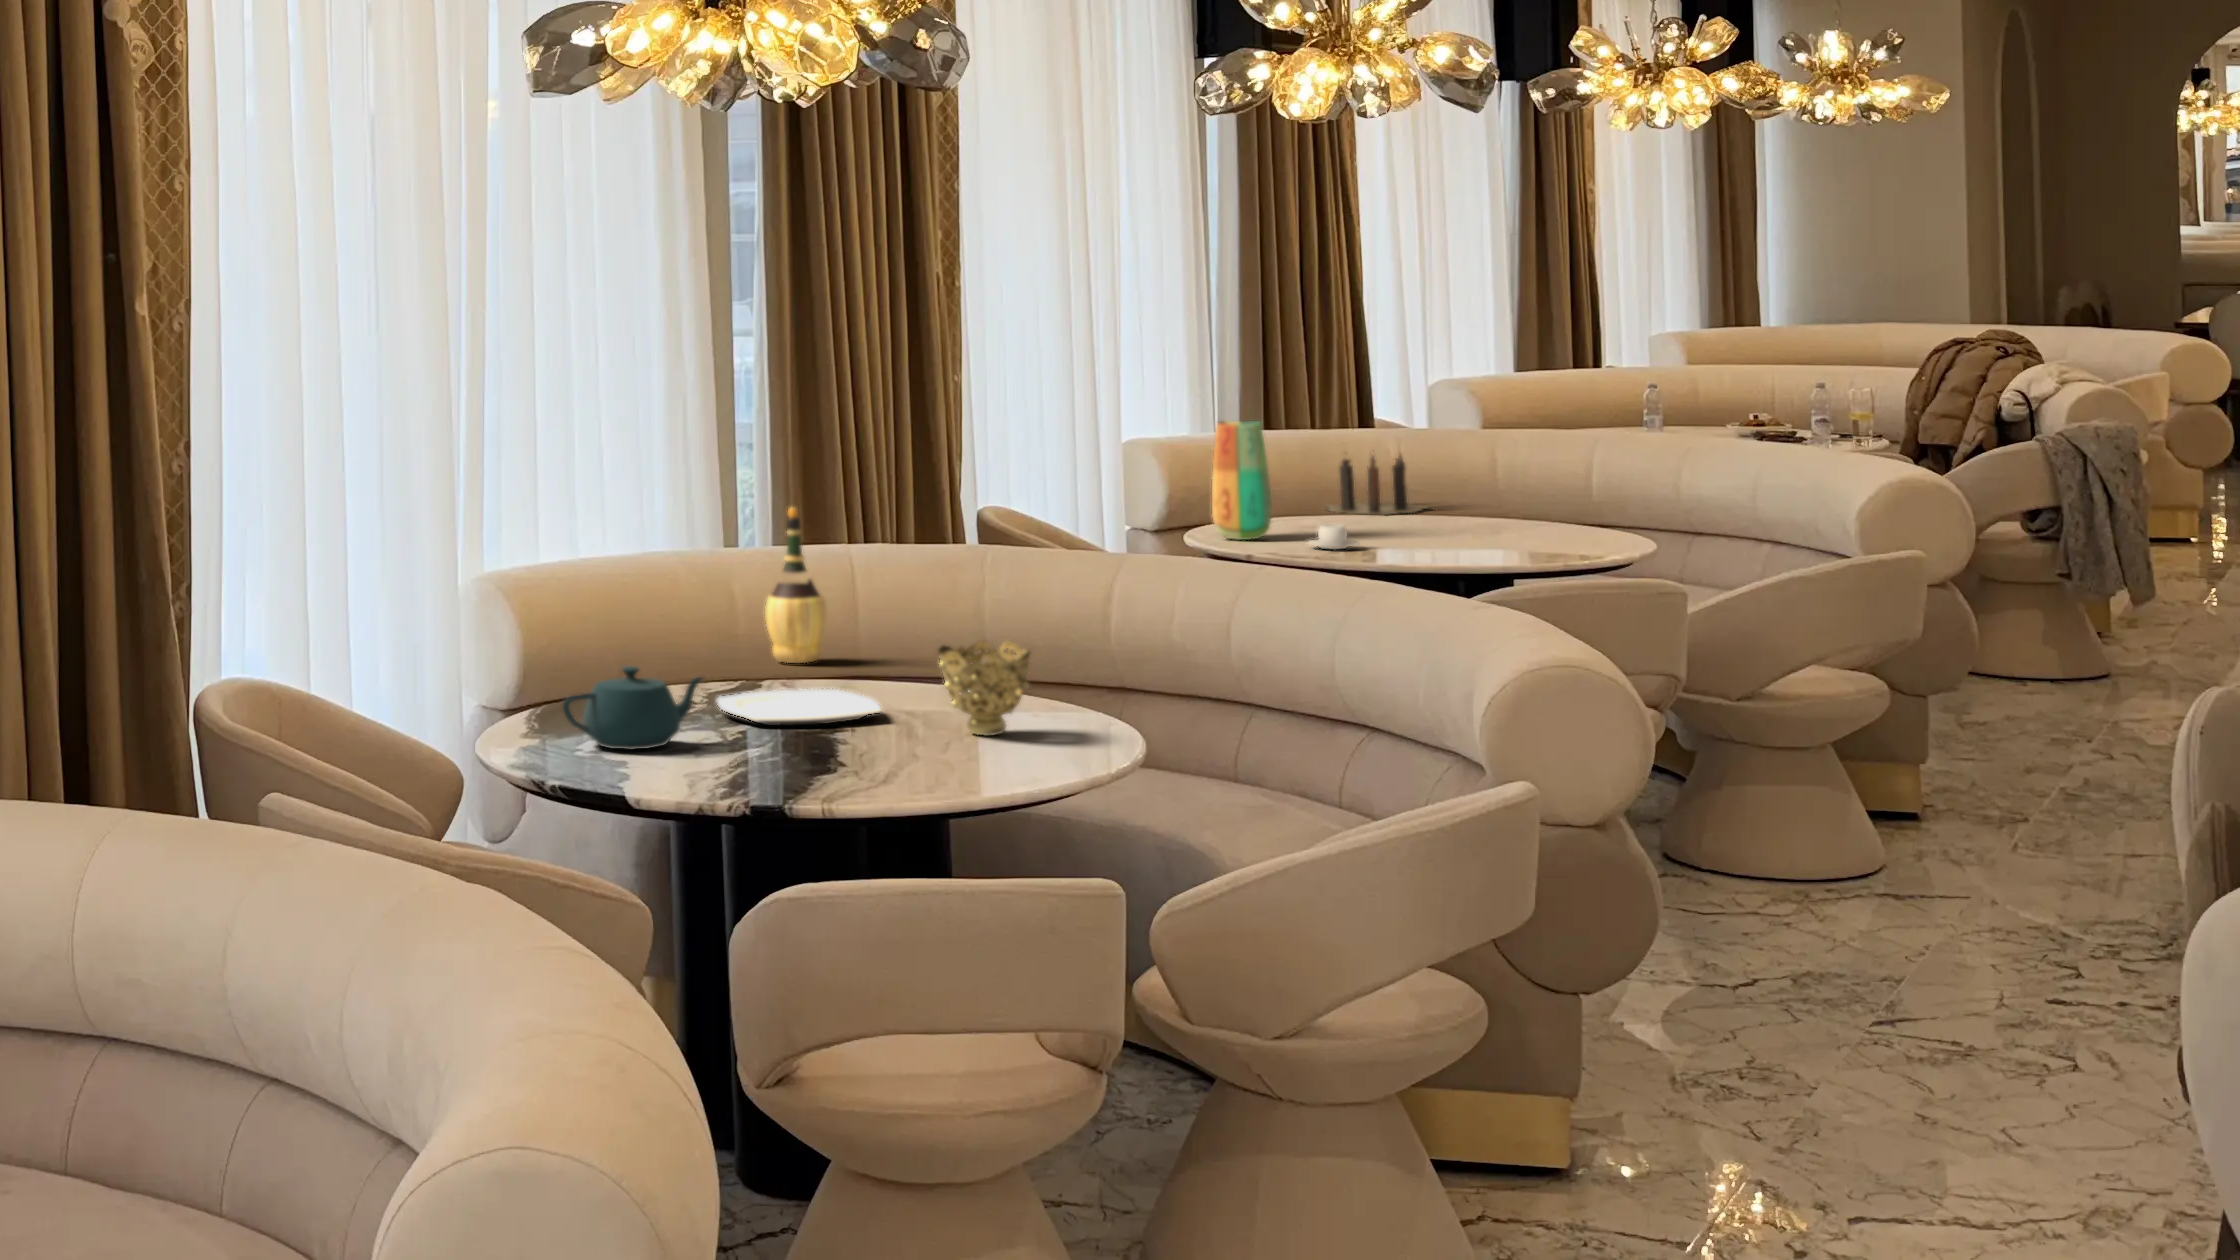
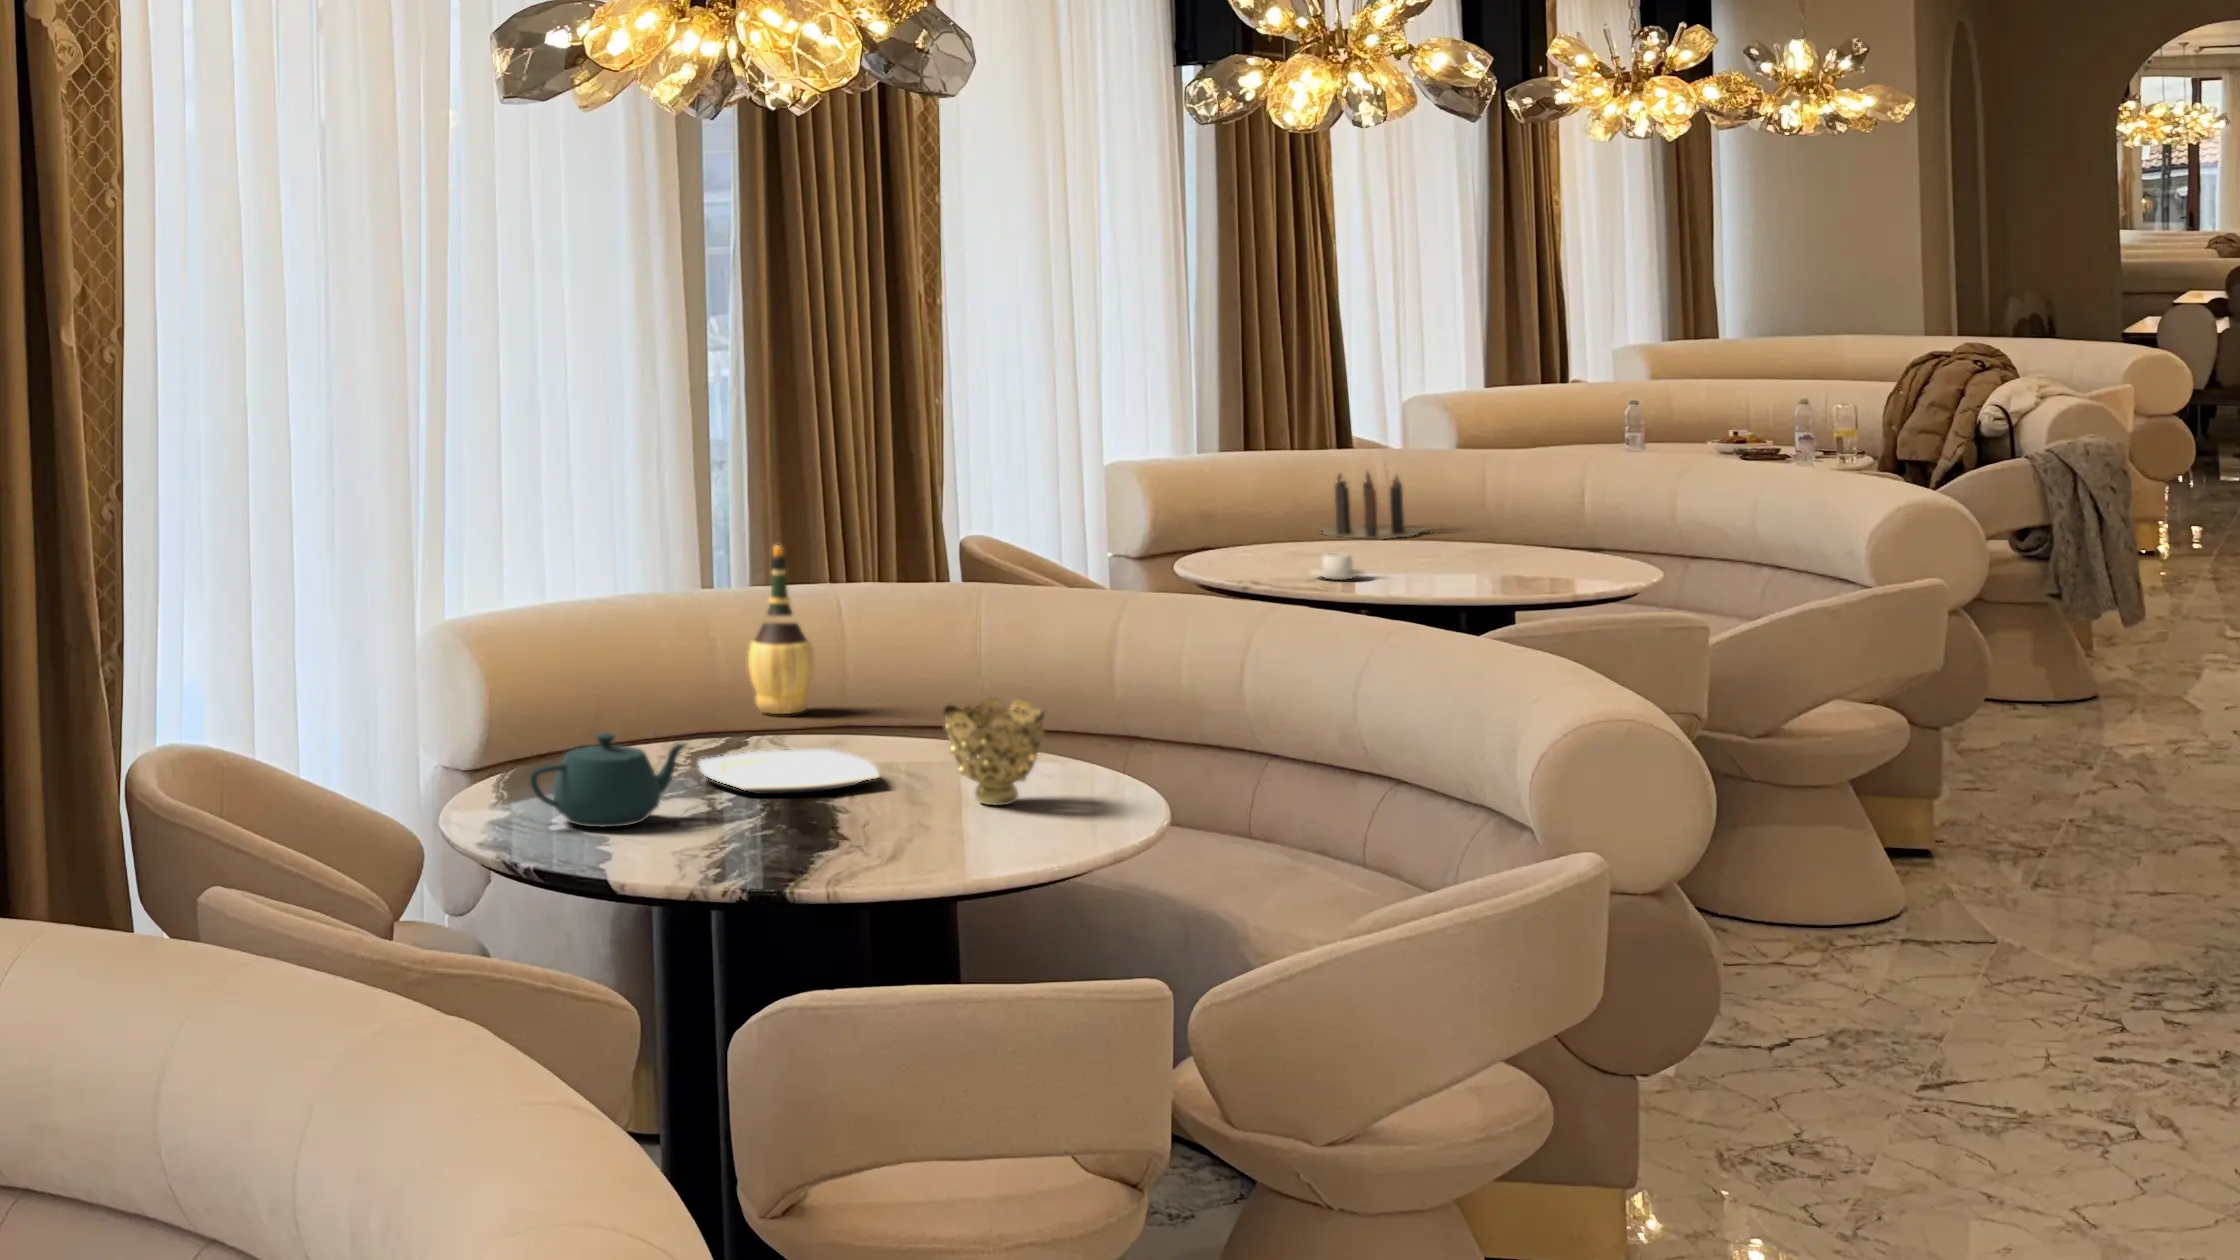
vase: present [1212,421,1272,540] -> none [1210,444,1272,569]

